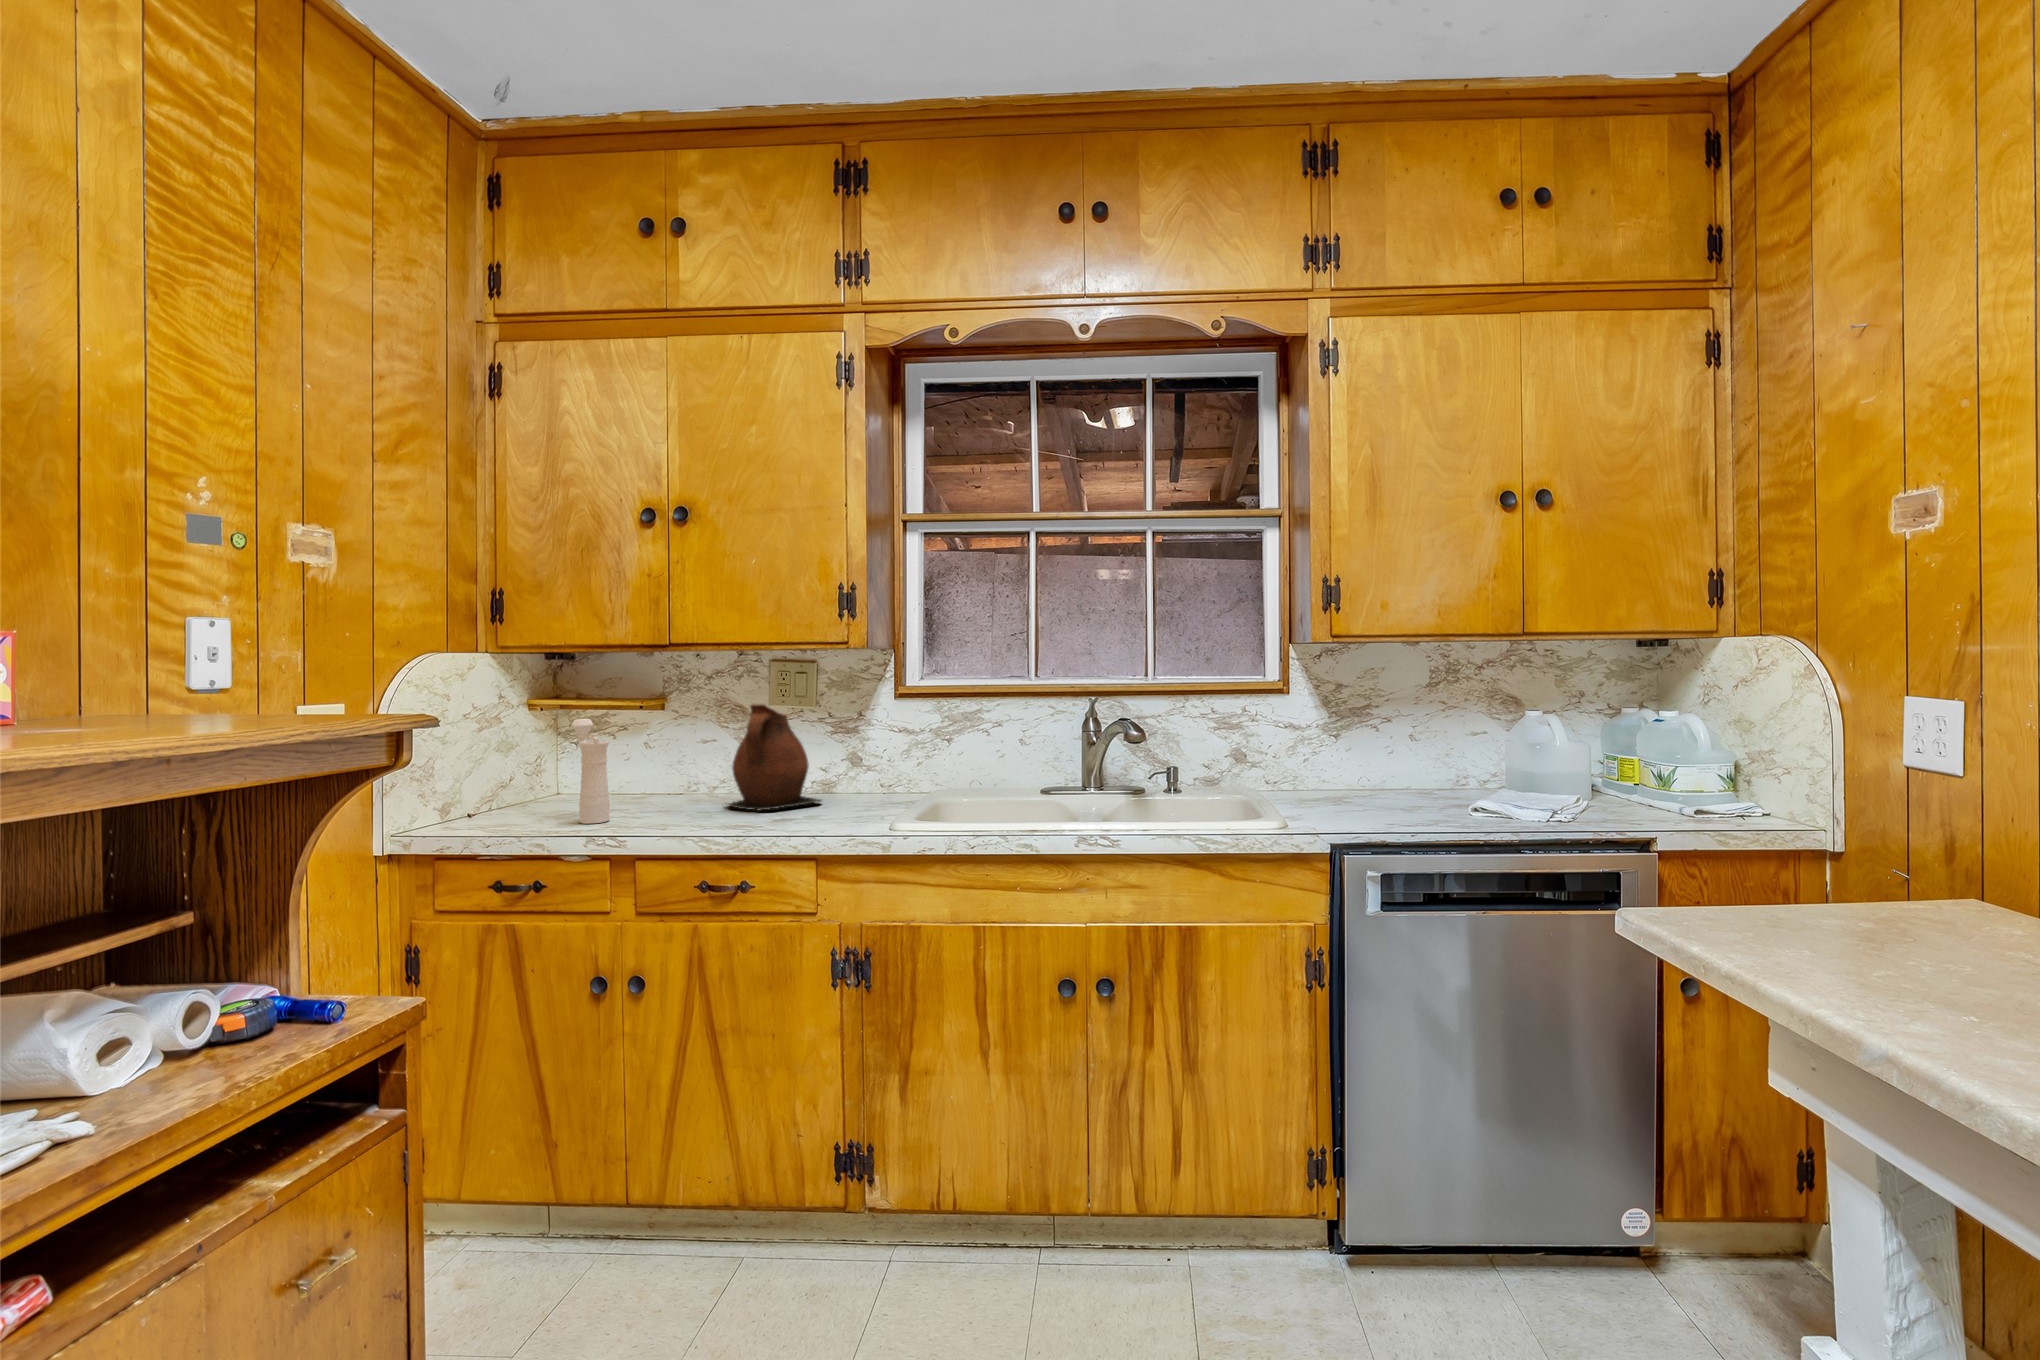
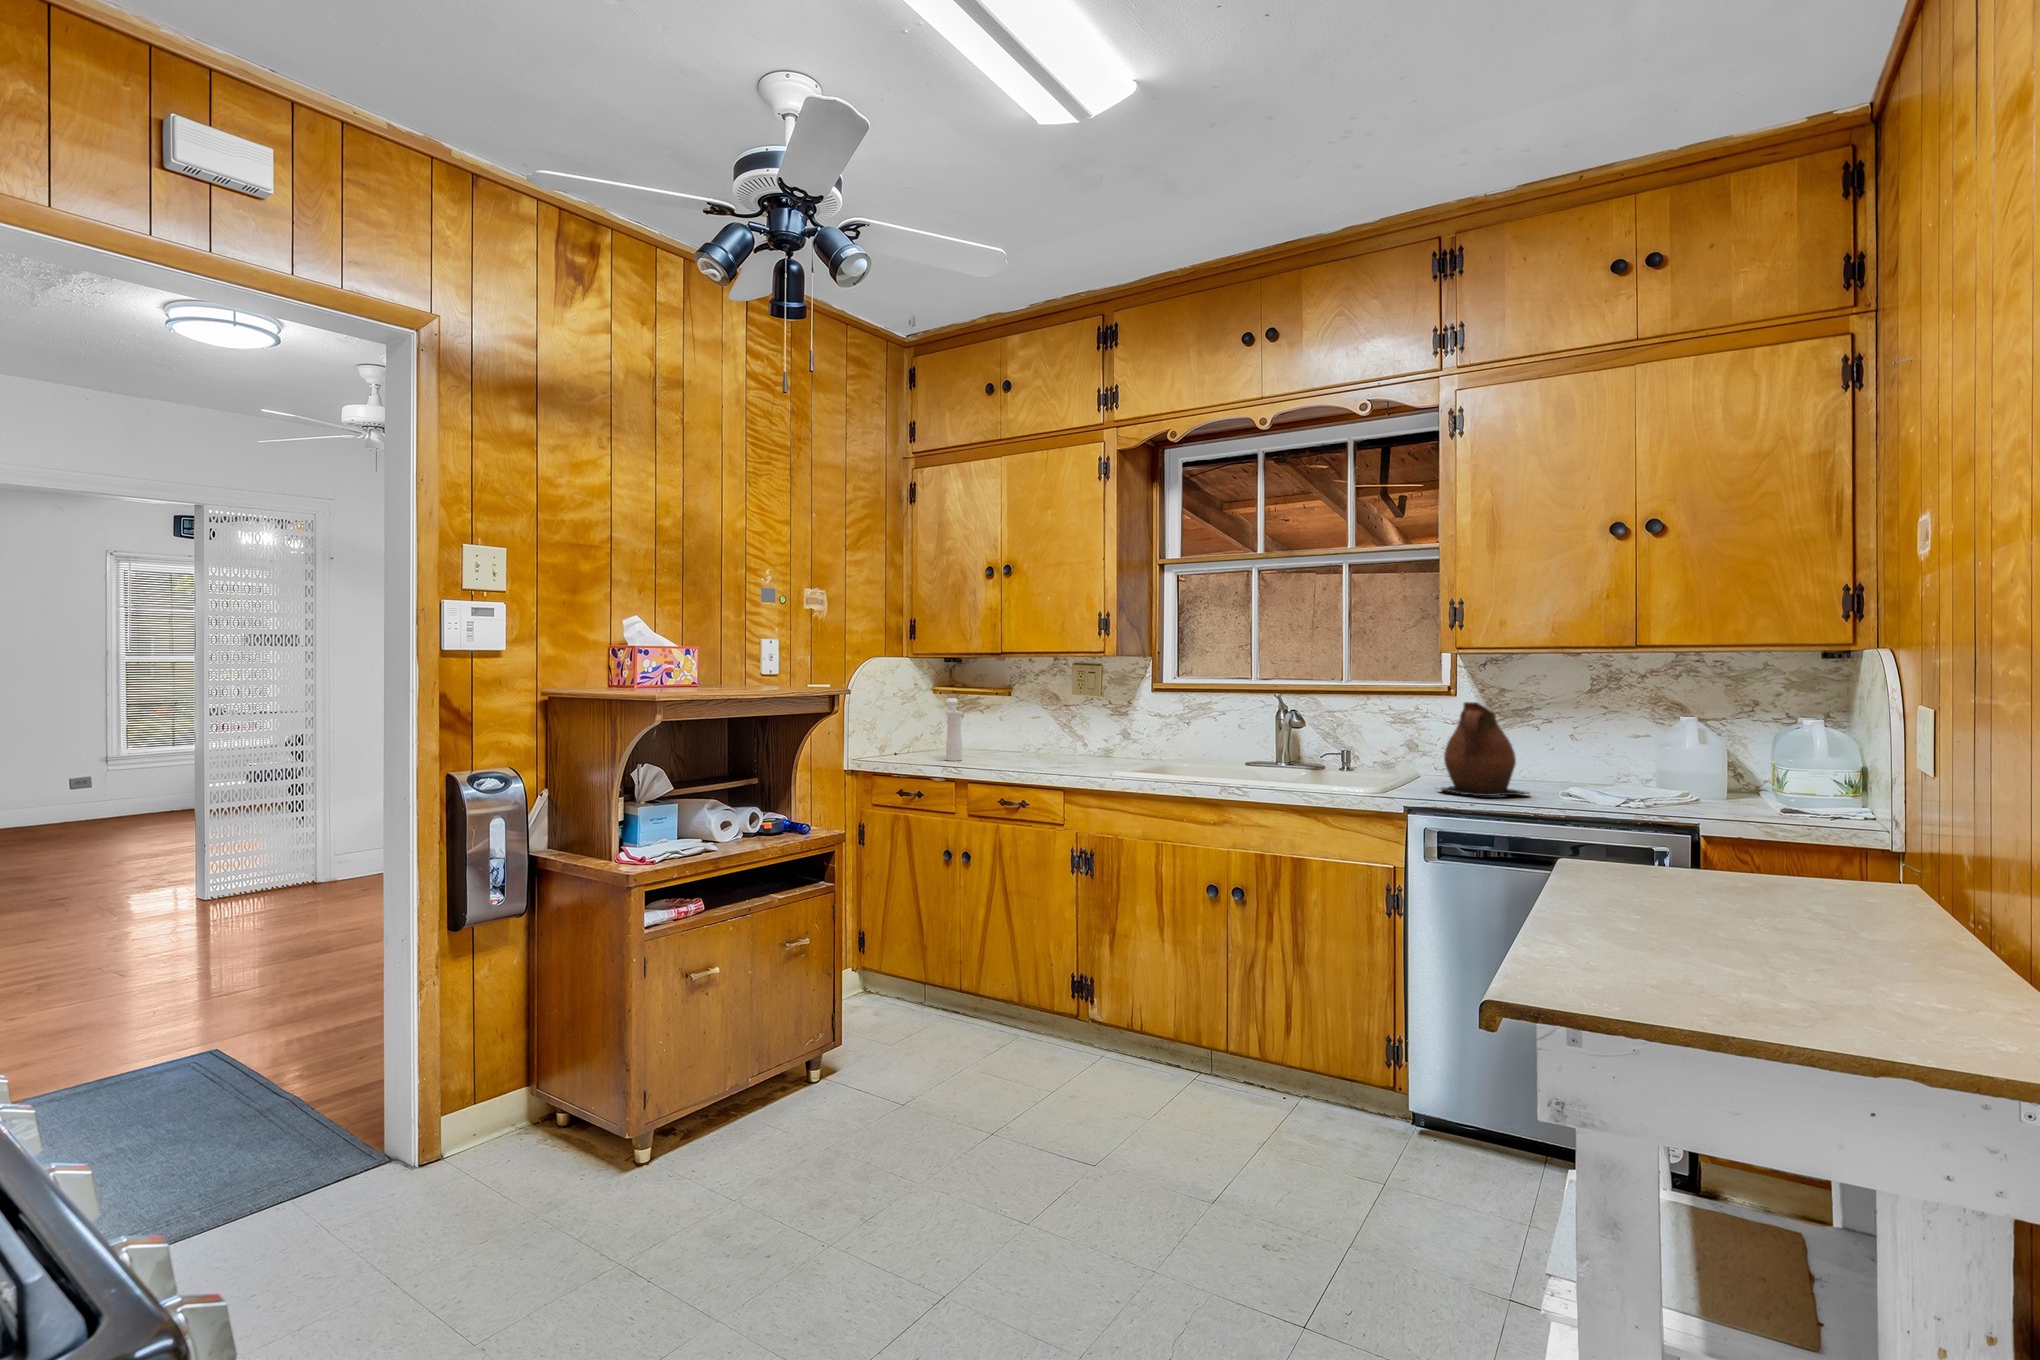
ceramic pitcher: present [726,704,822,811] -> present [1441,702,1529,796]

